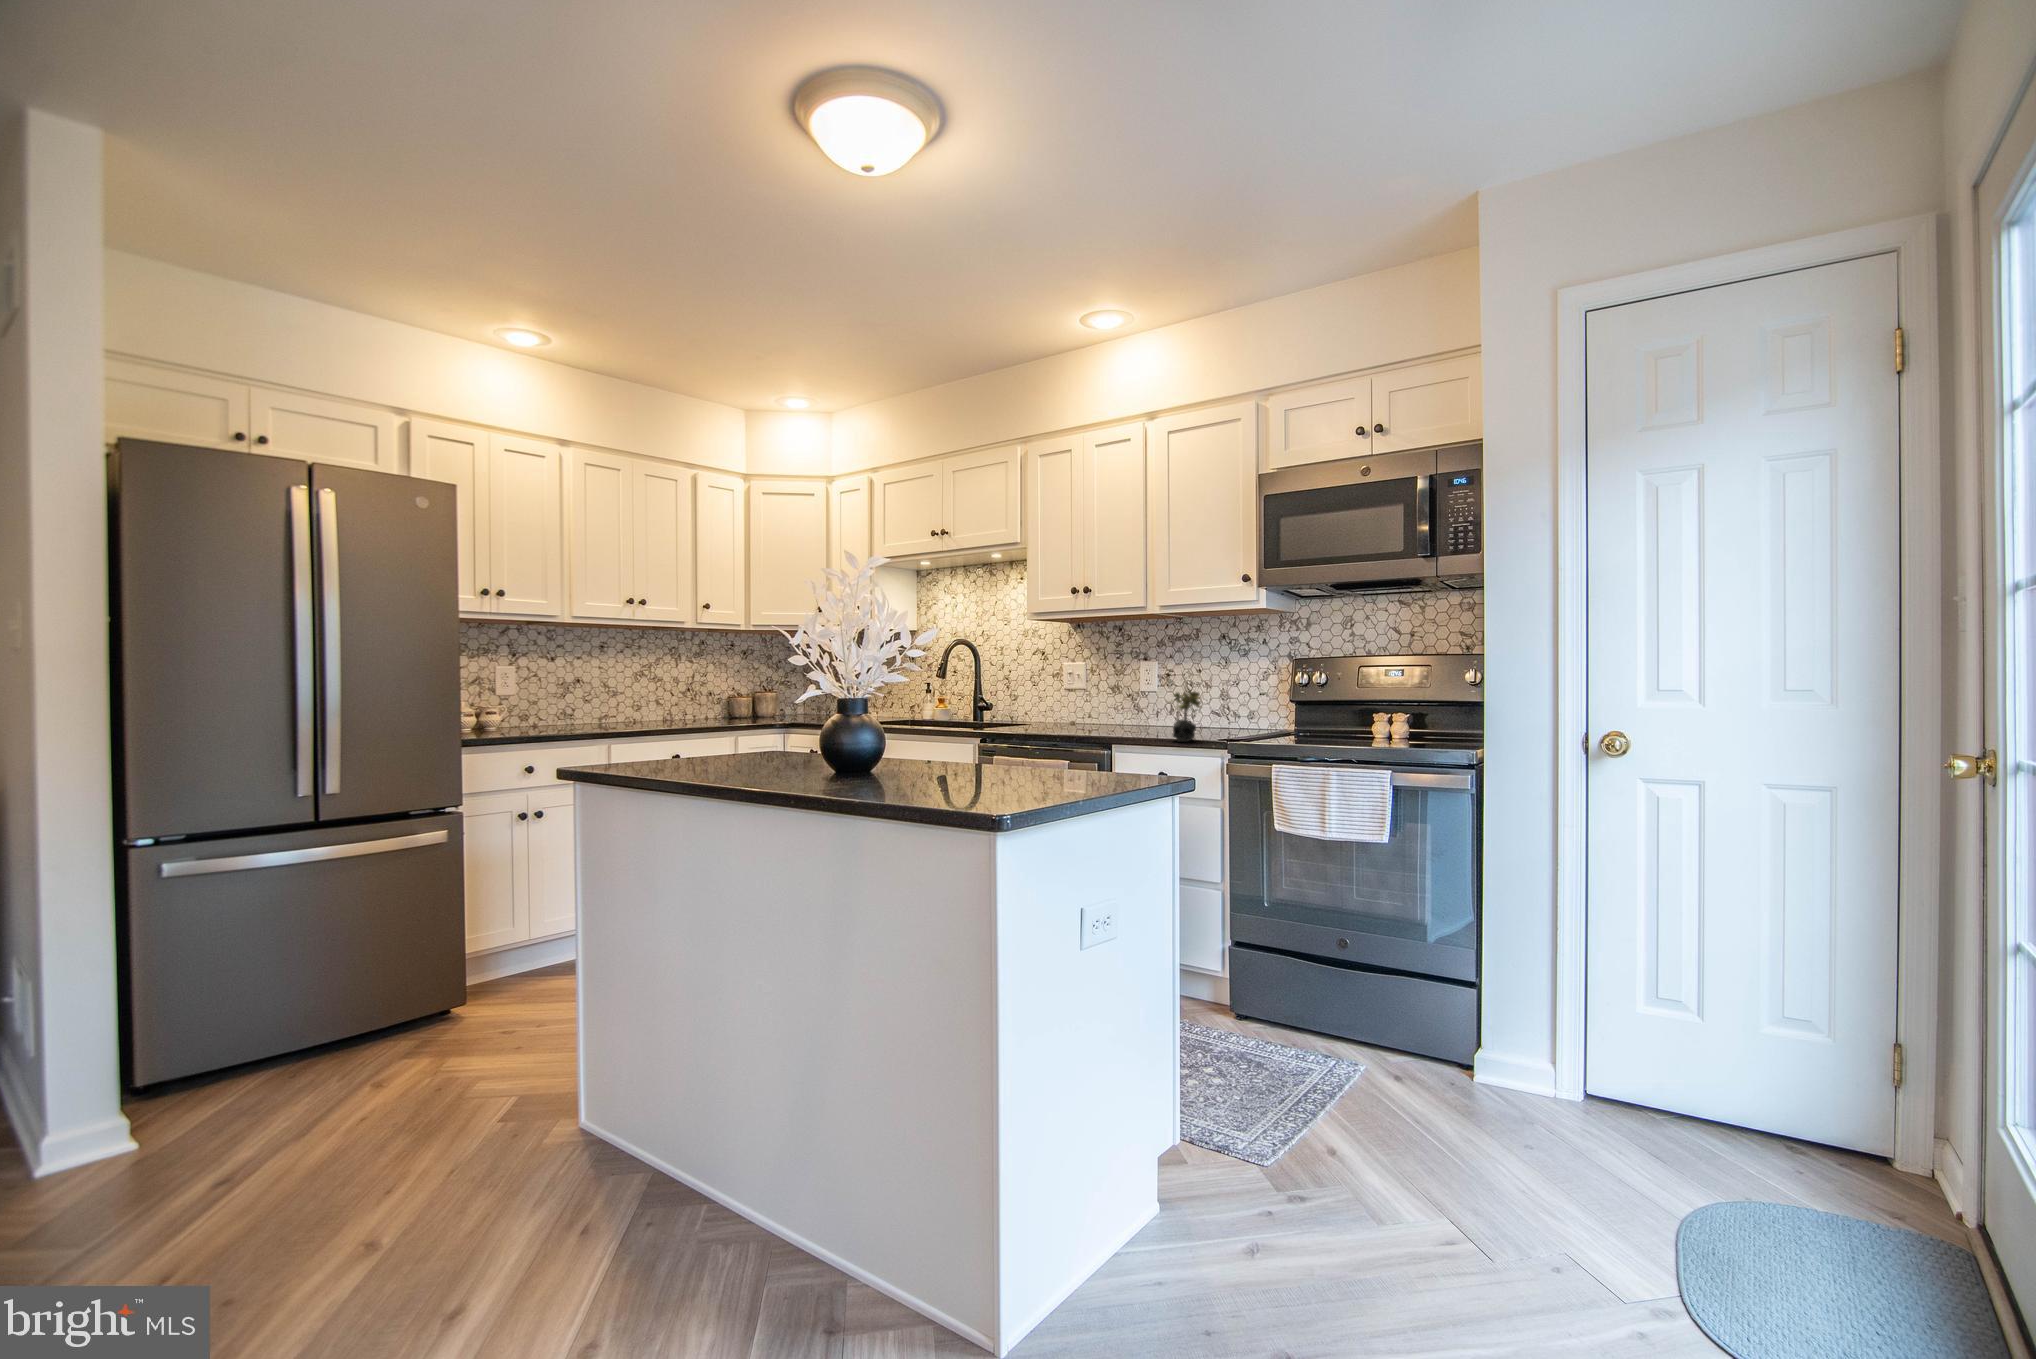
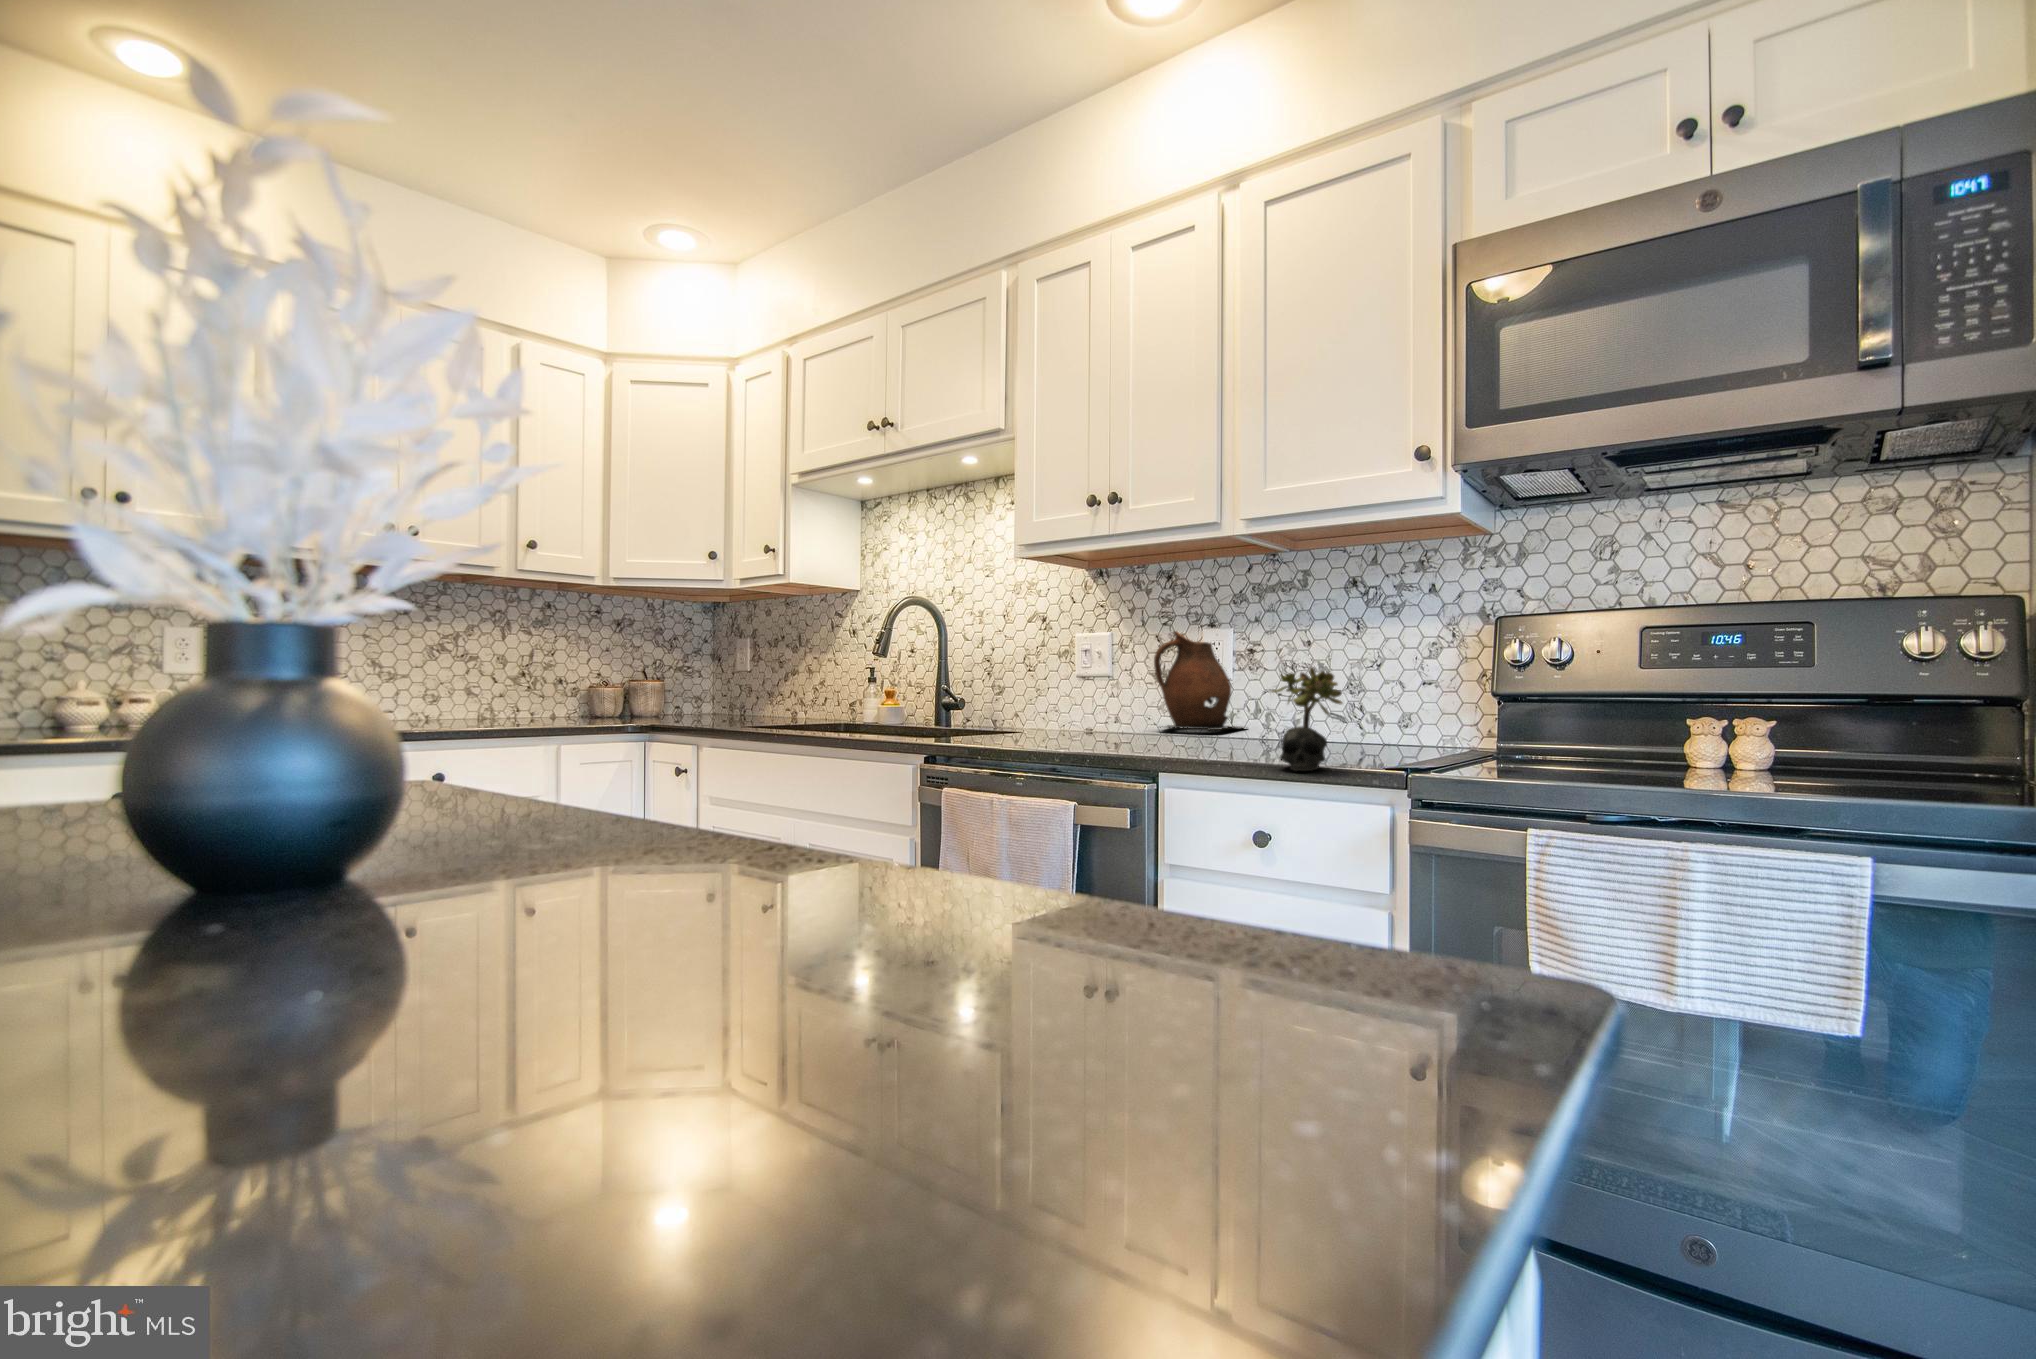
ceramic pitcher: none [1112,663,1169,723] -> present [1154,631,1237,730]

